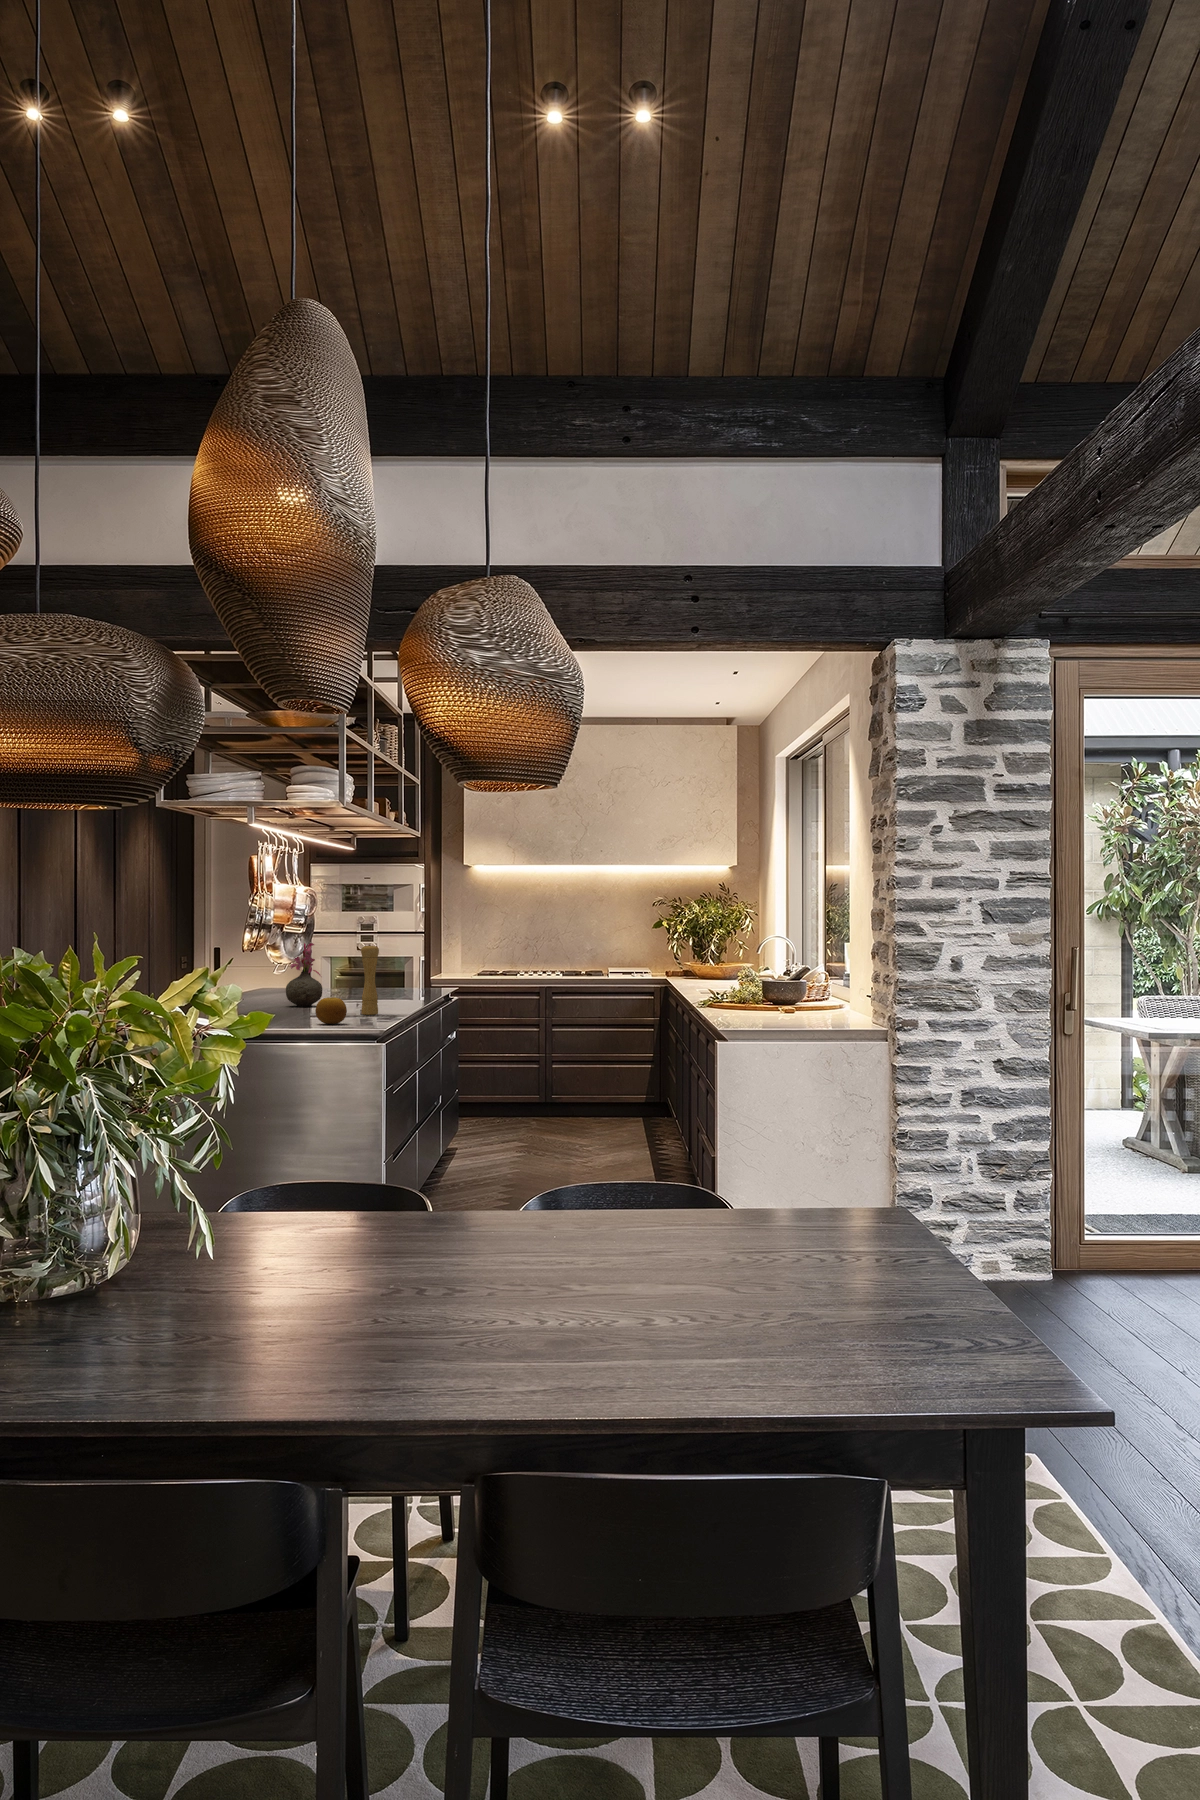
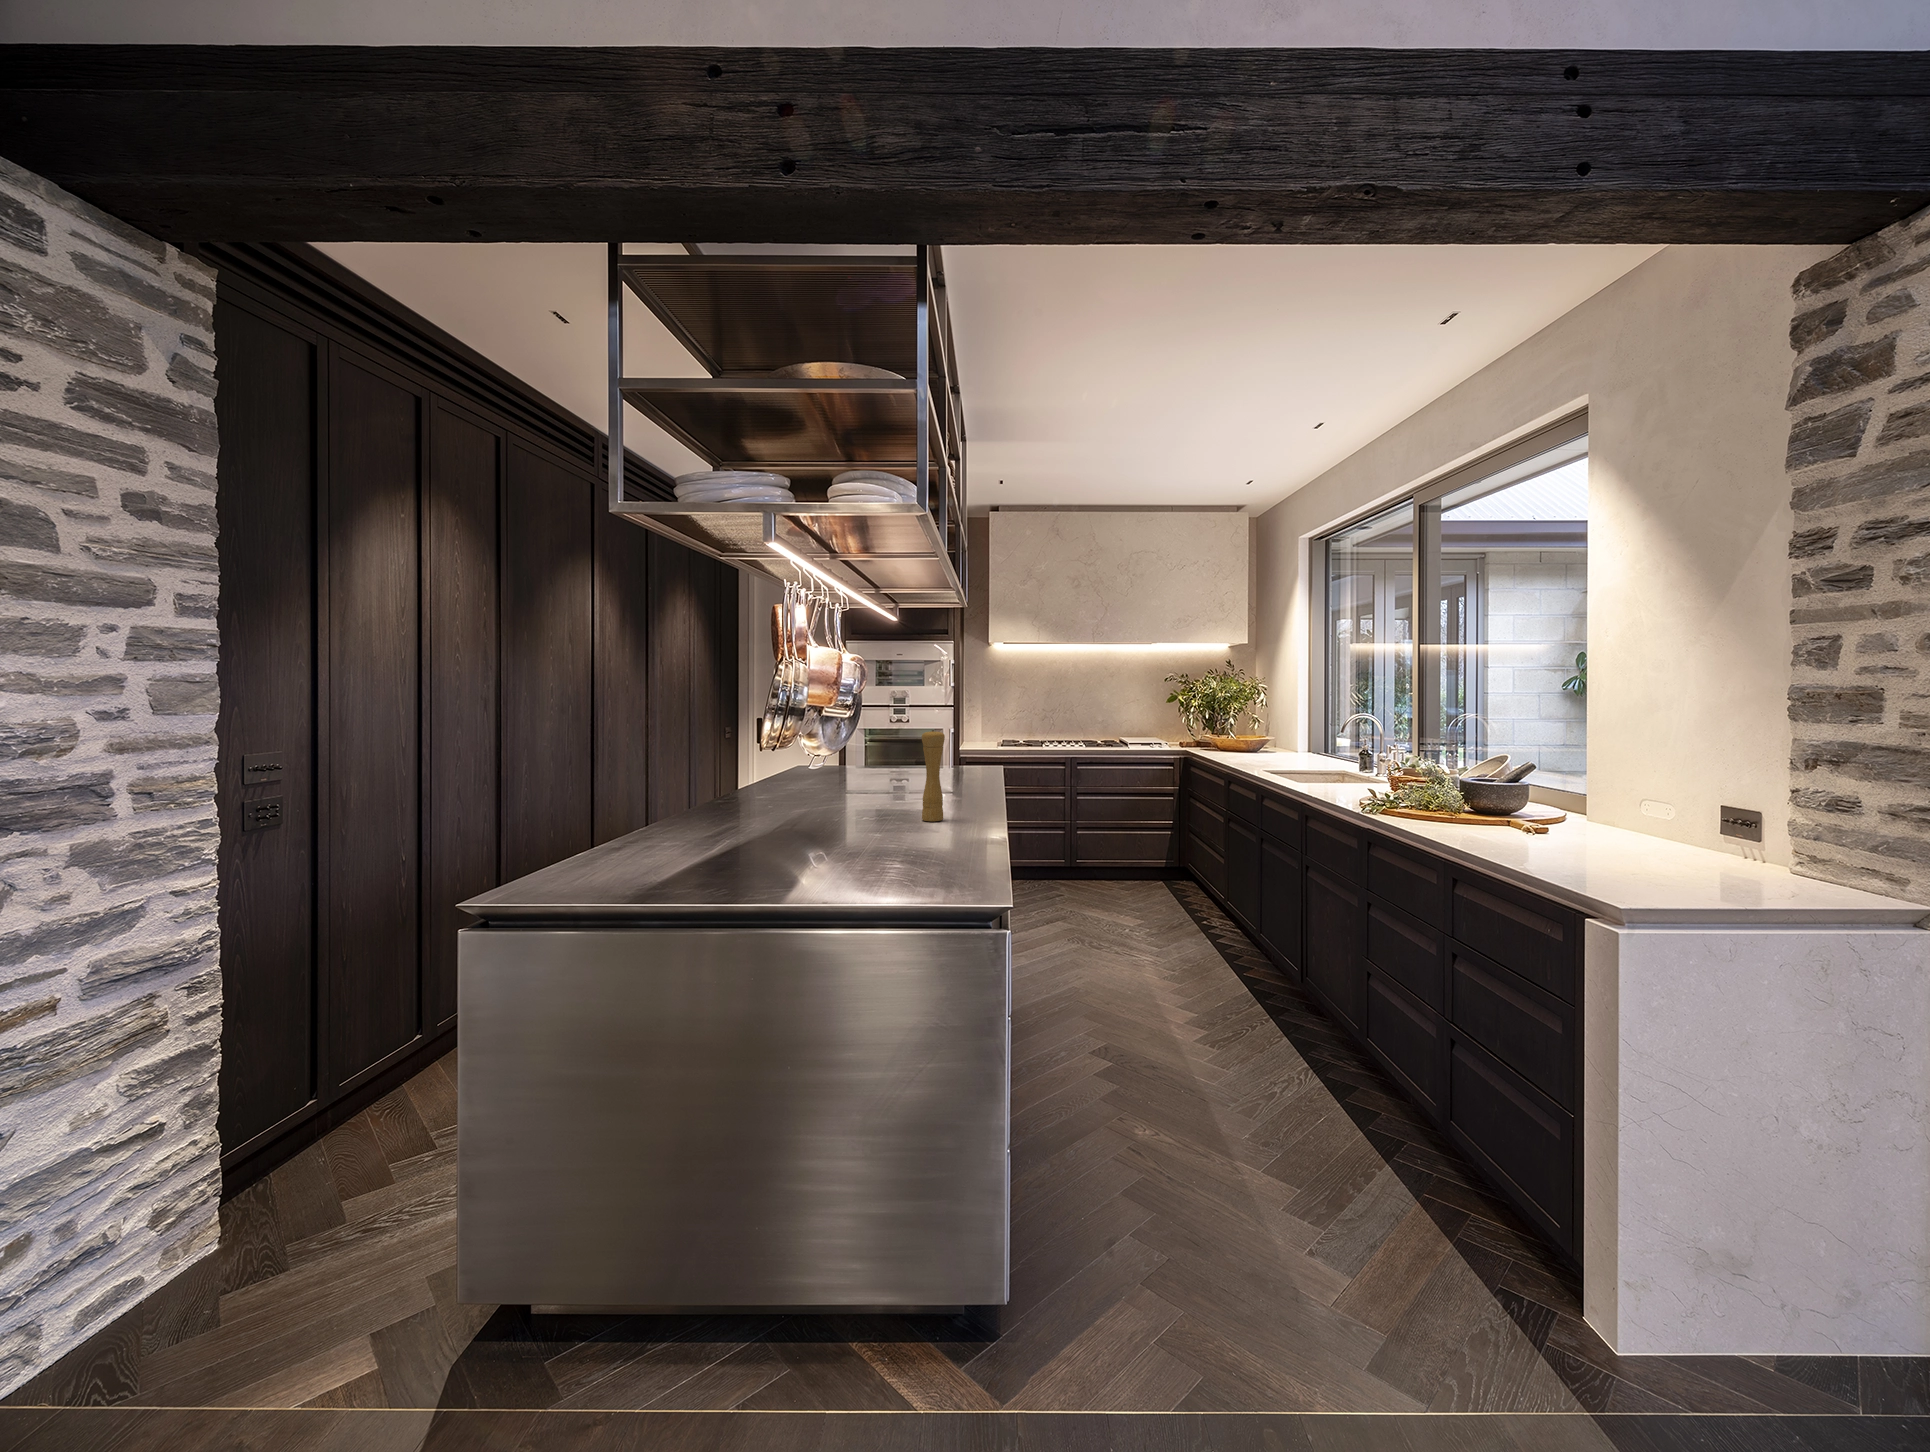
vase: present [286,943,322,1007] -> none [824,723,867,798]
fruit: present [315,998,347,1024] -> none [869,814,914,854]

